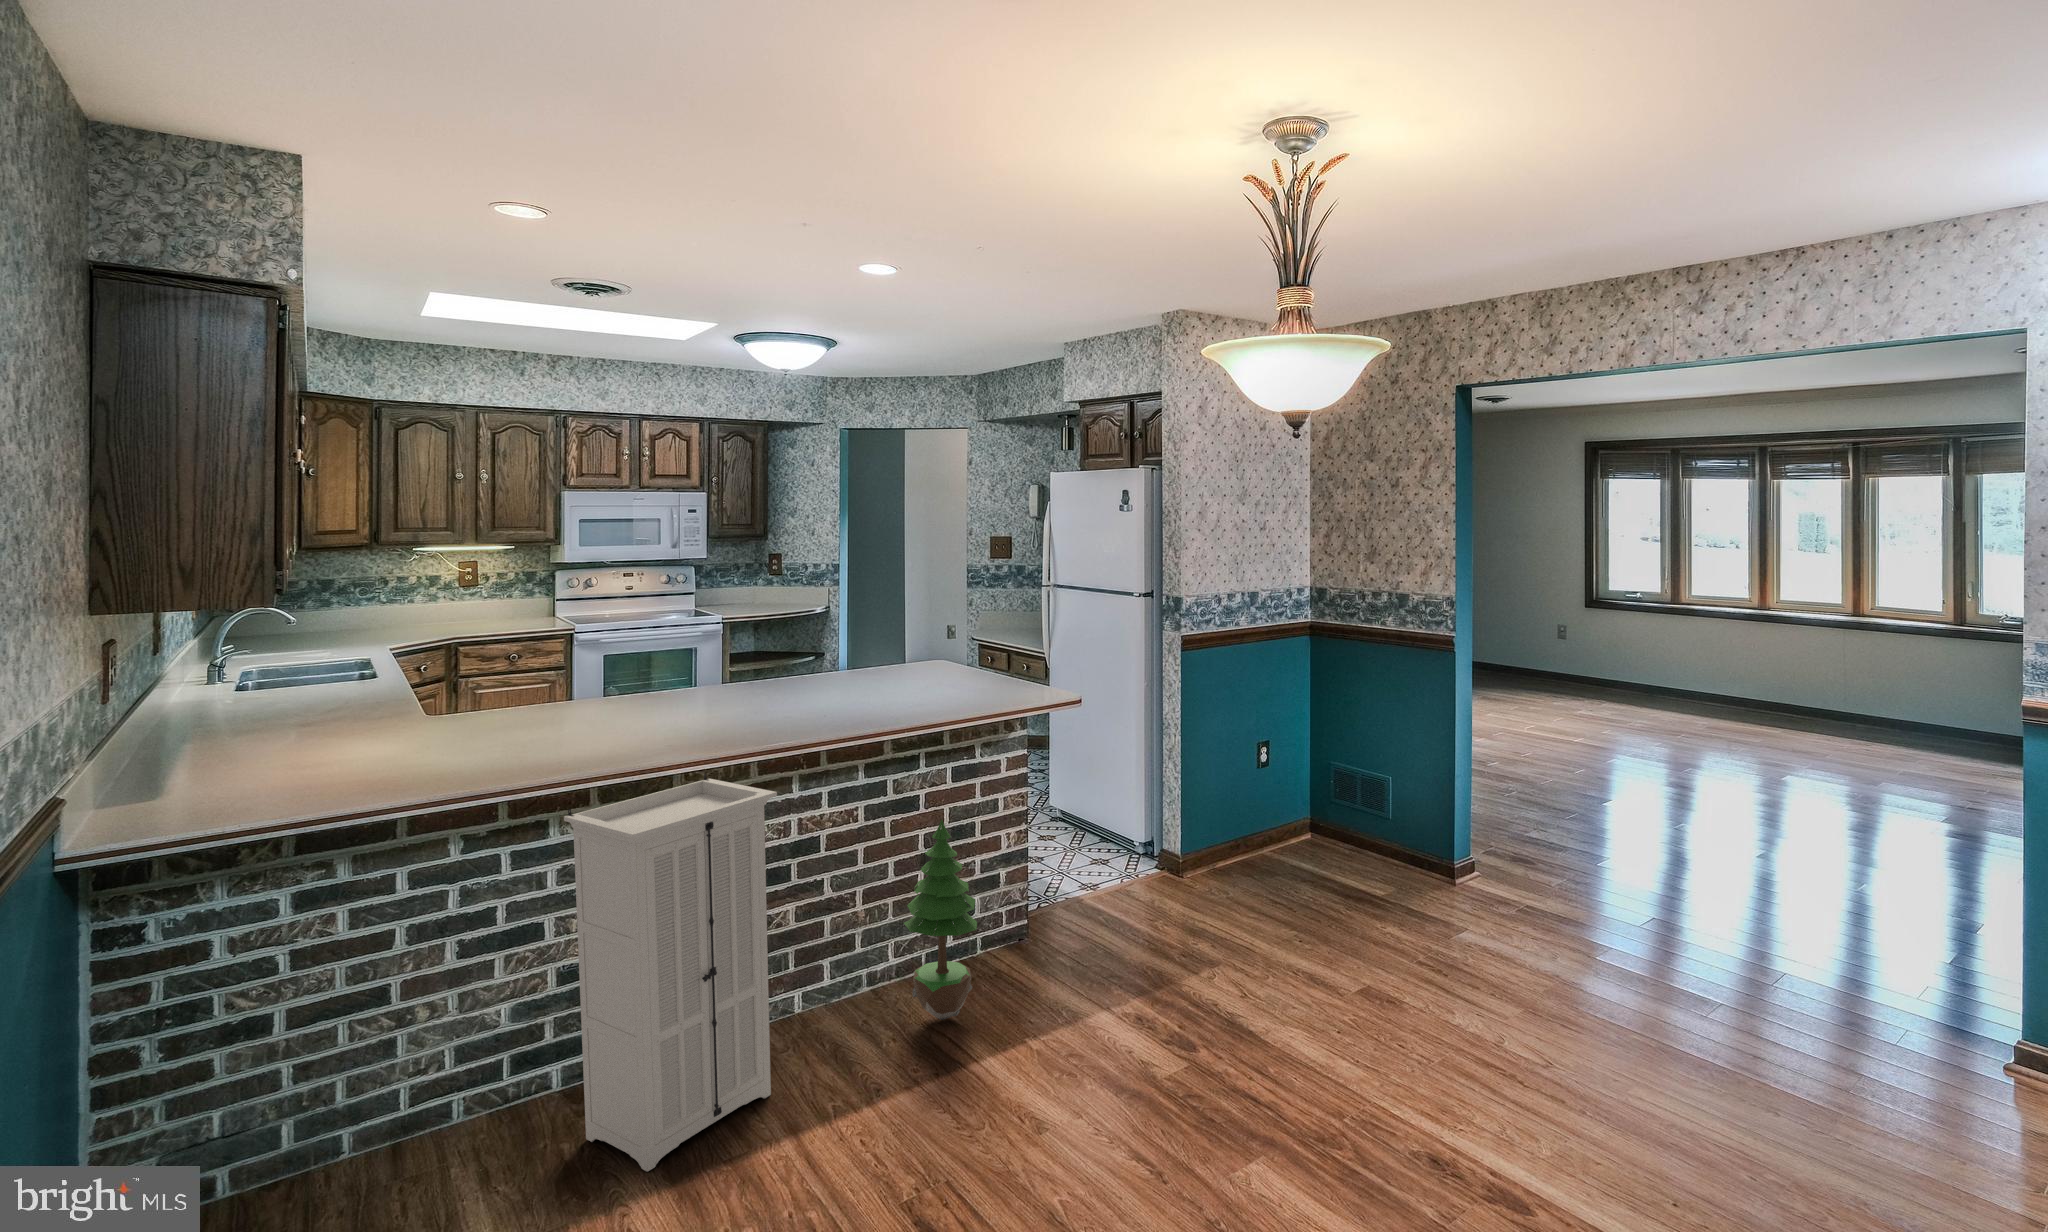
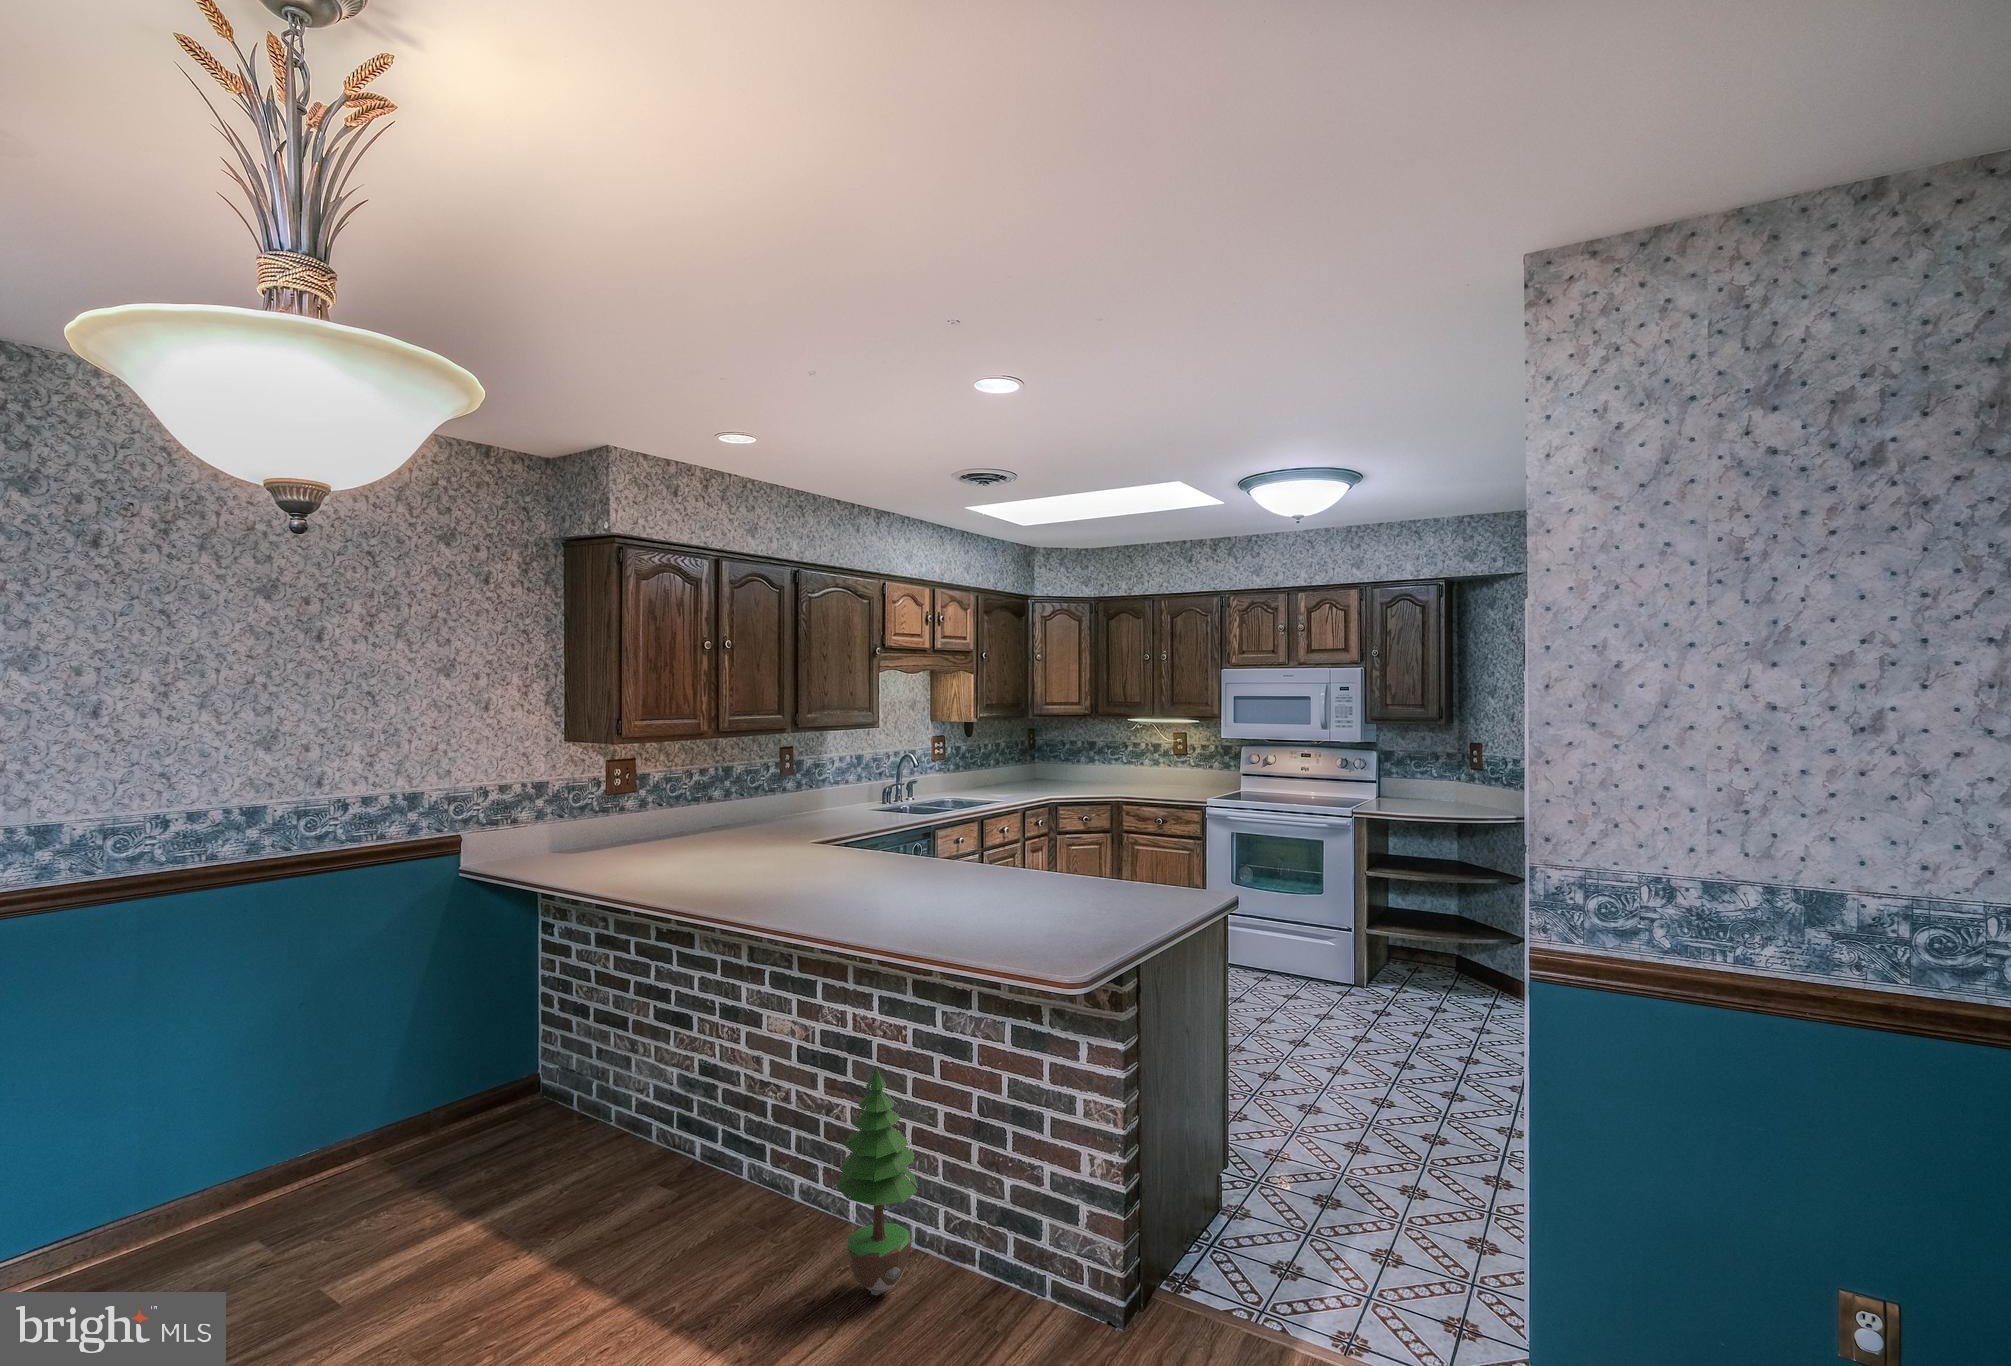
storage cabinet: present [564,774,777,1172] -> none [580,943,752,1249]

